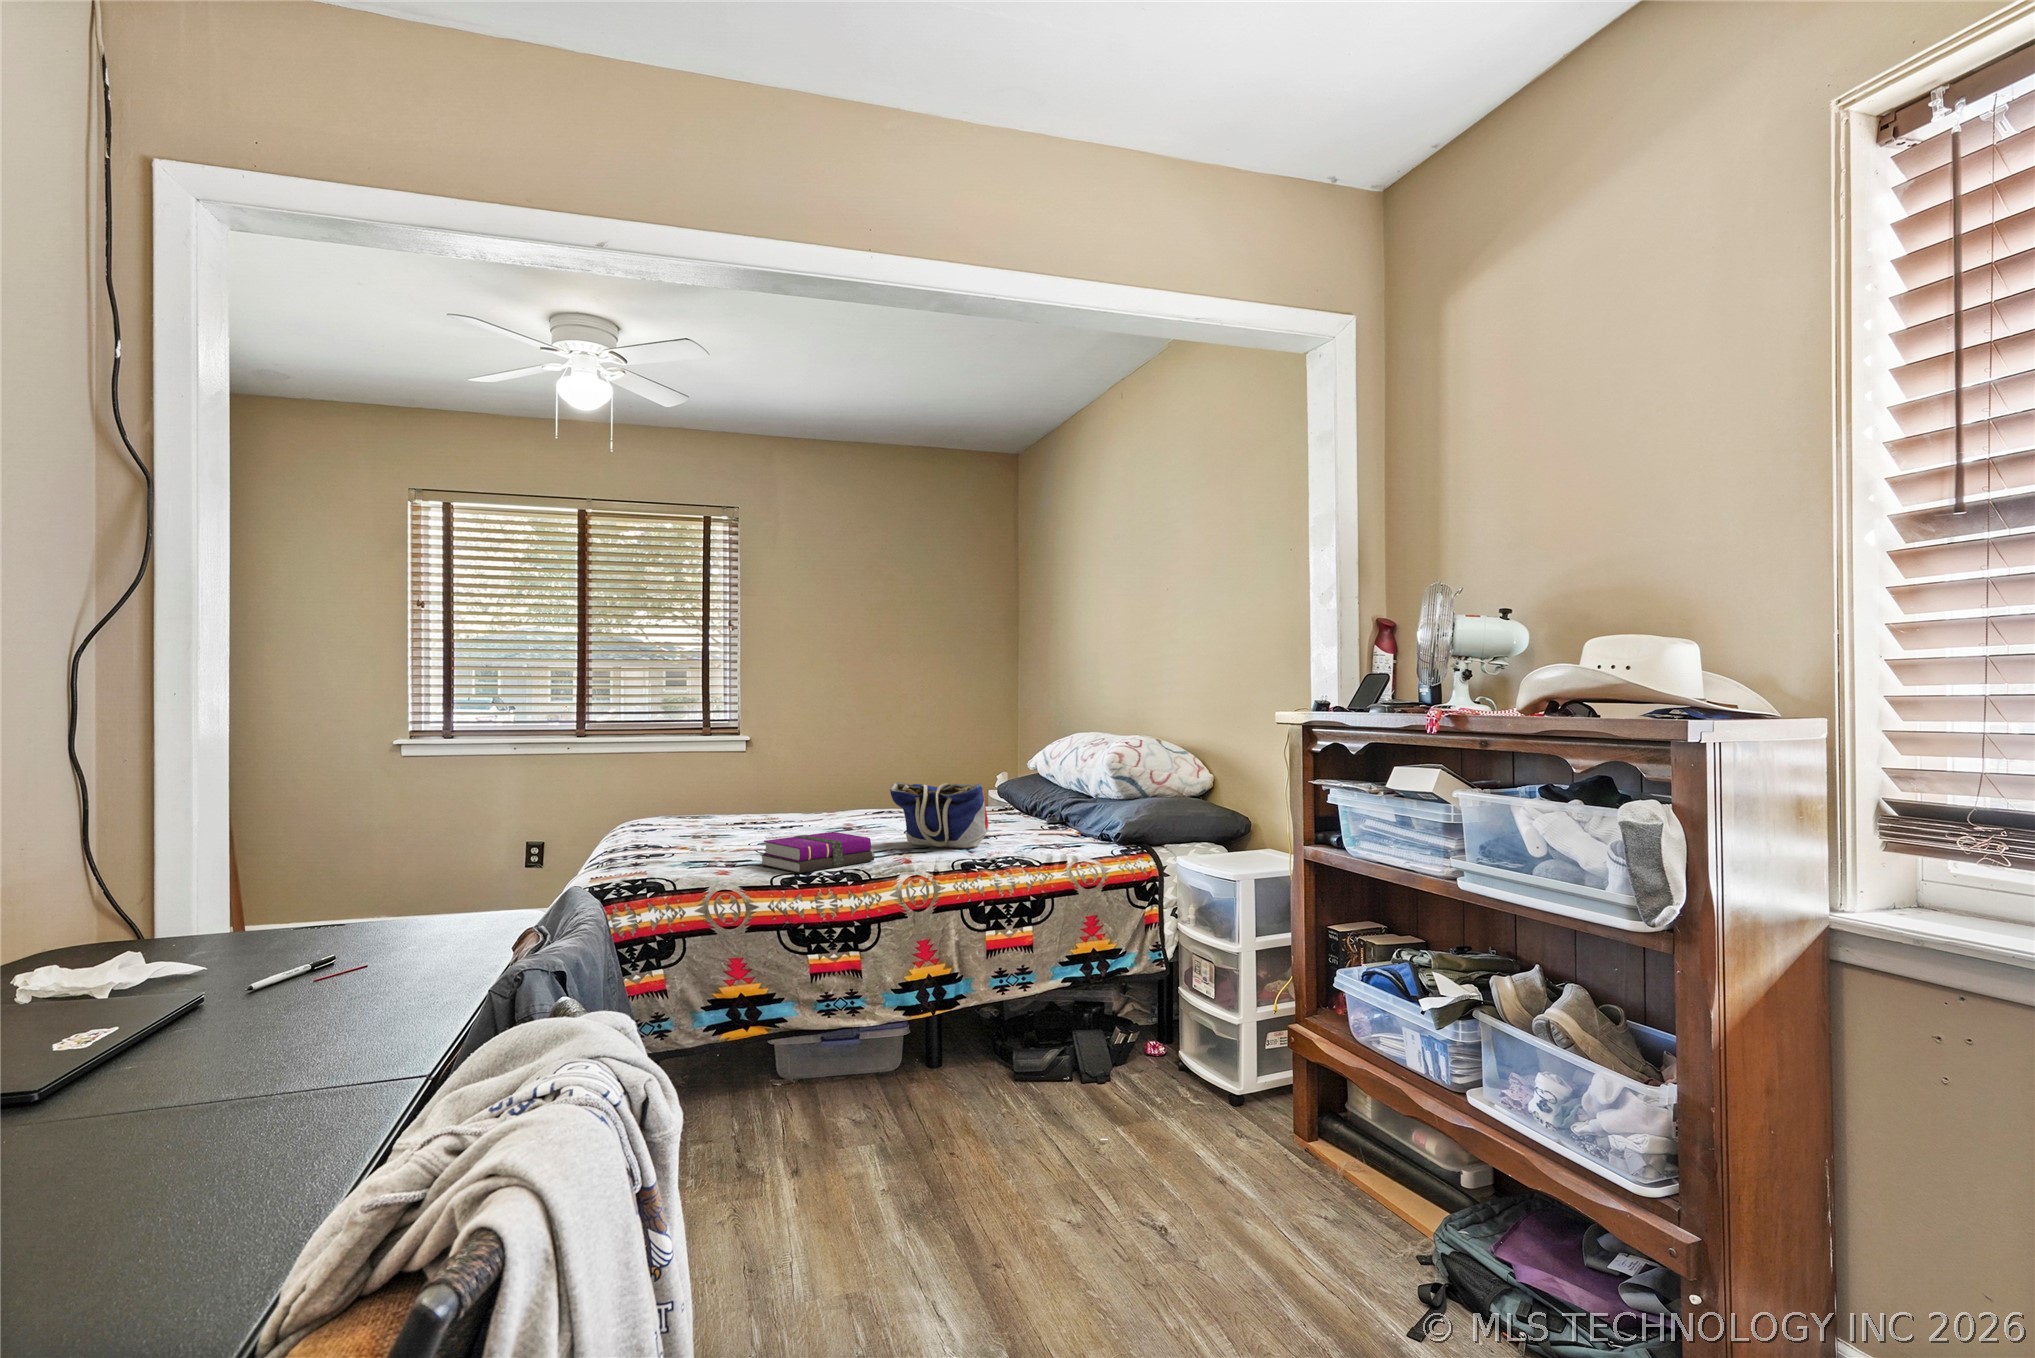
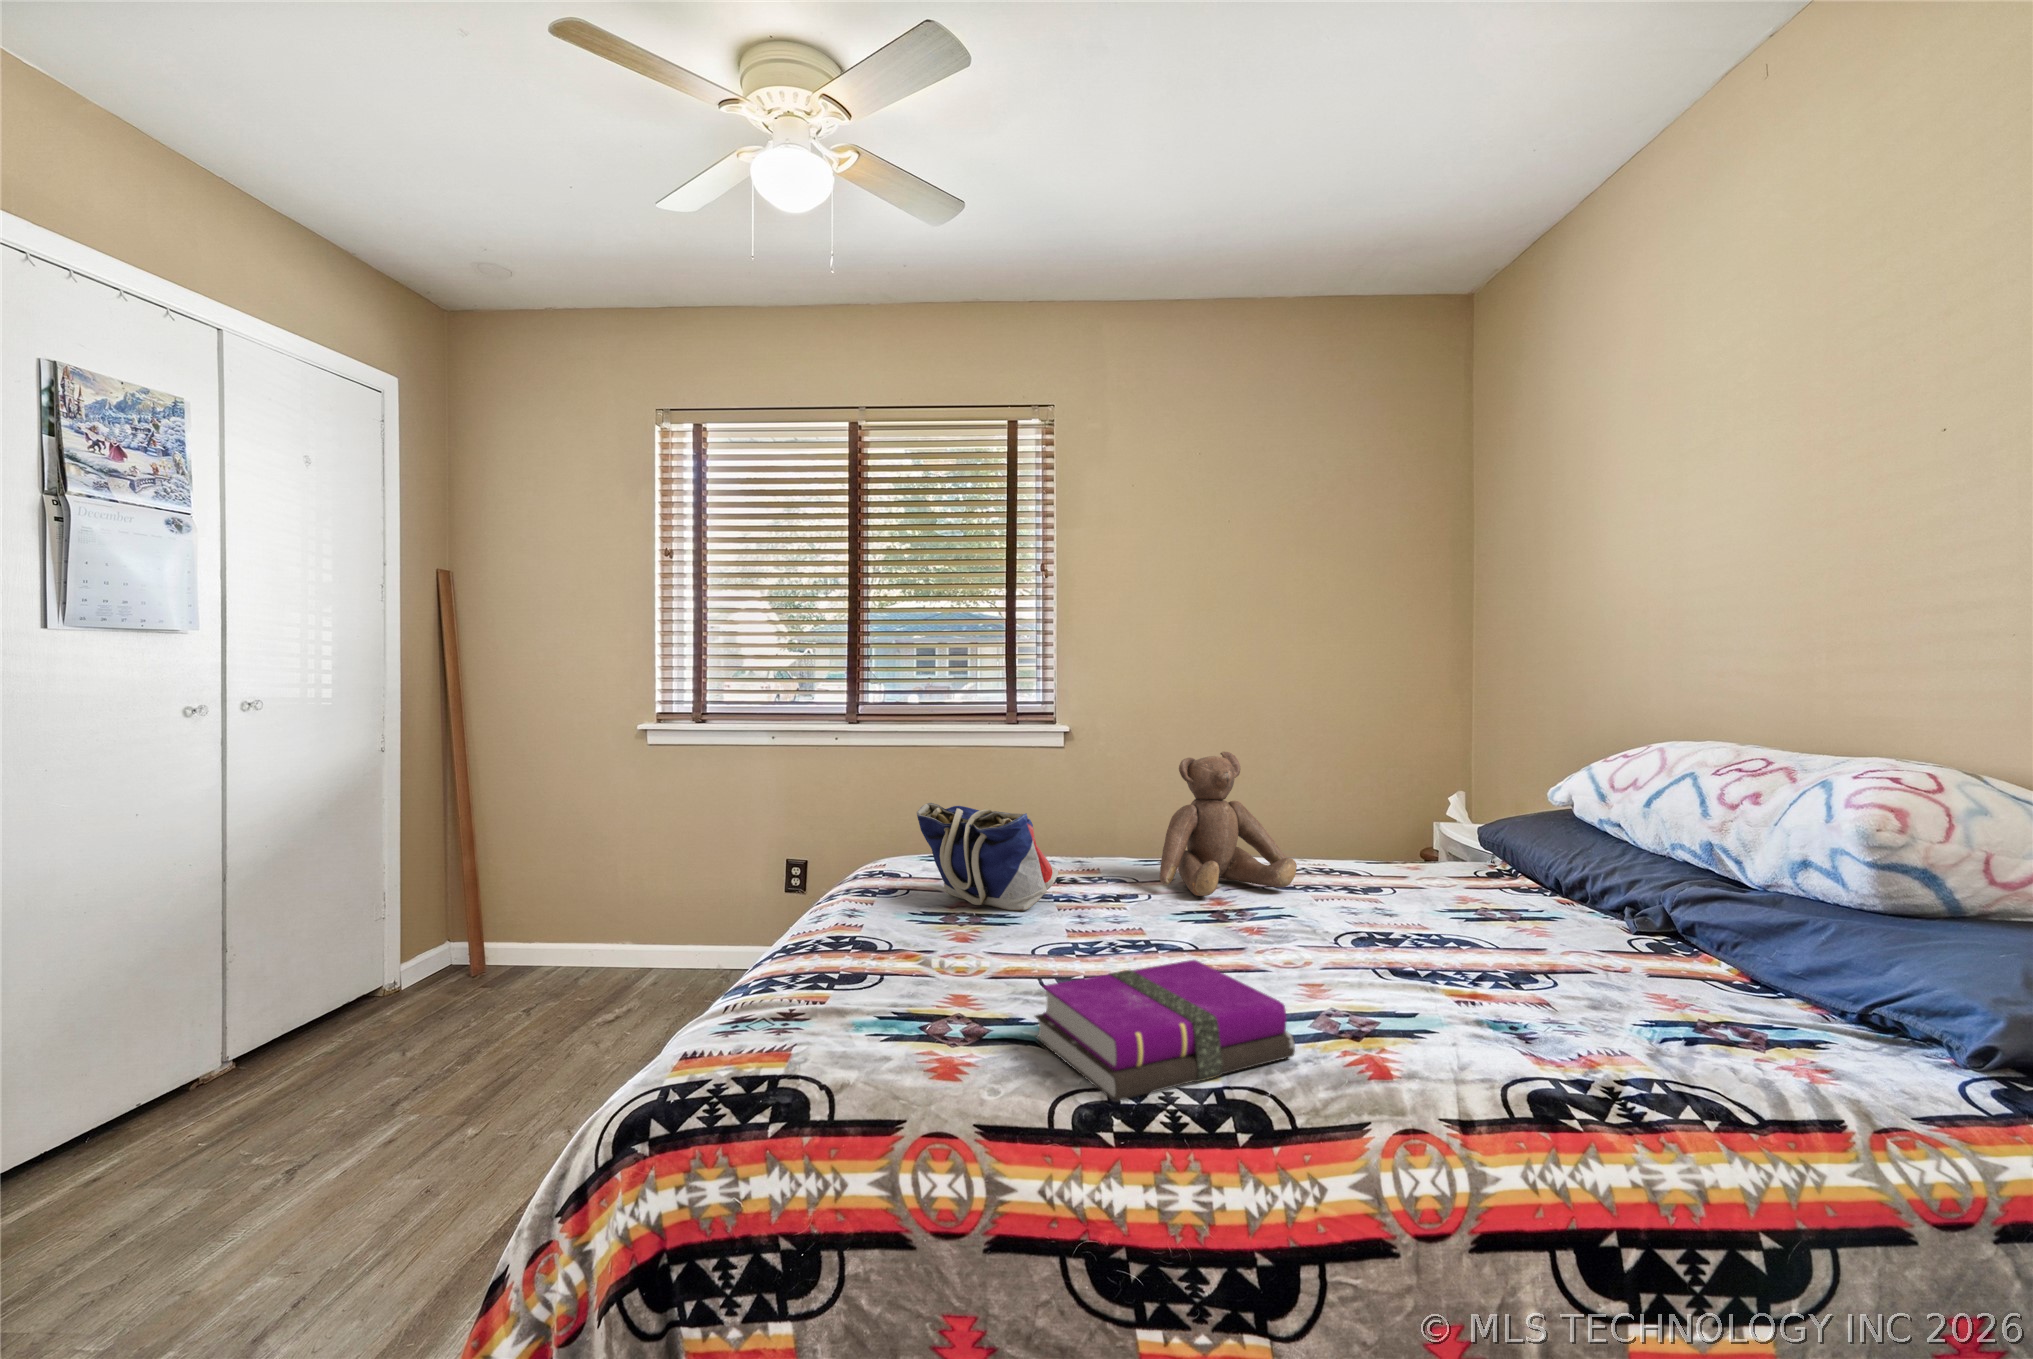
teddy bear: none [815,746,894,827] -> present [1160,752,1297,896]
tote bag: present [890,783,989,848] -> present [917,803,1059,911]

